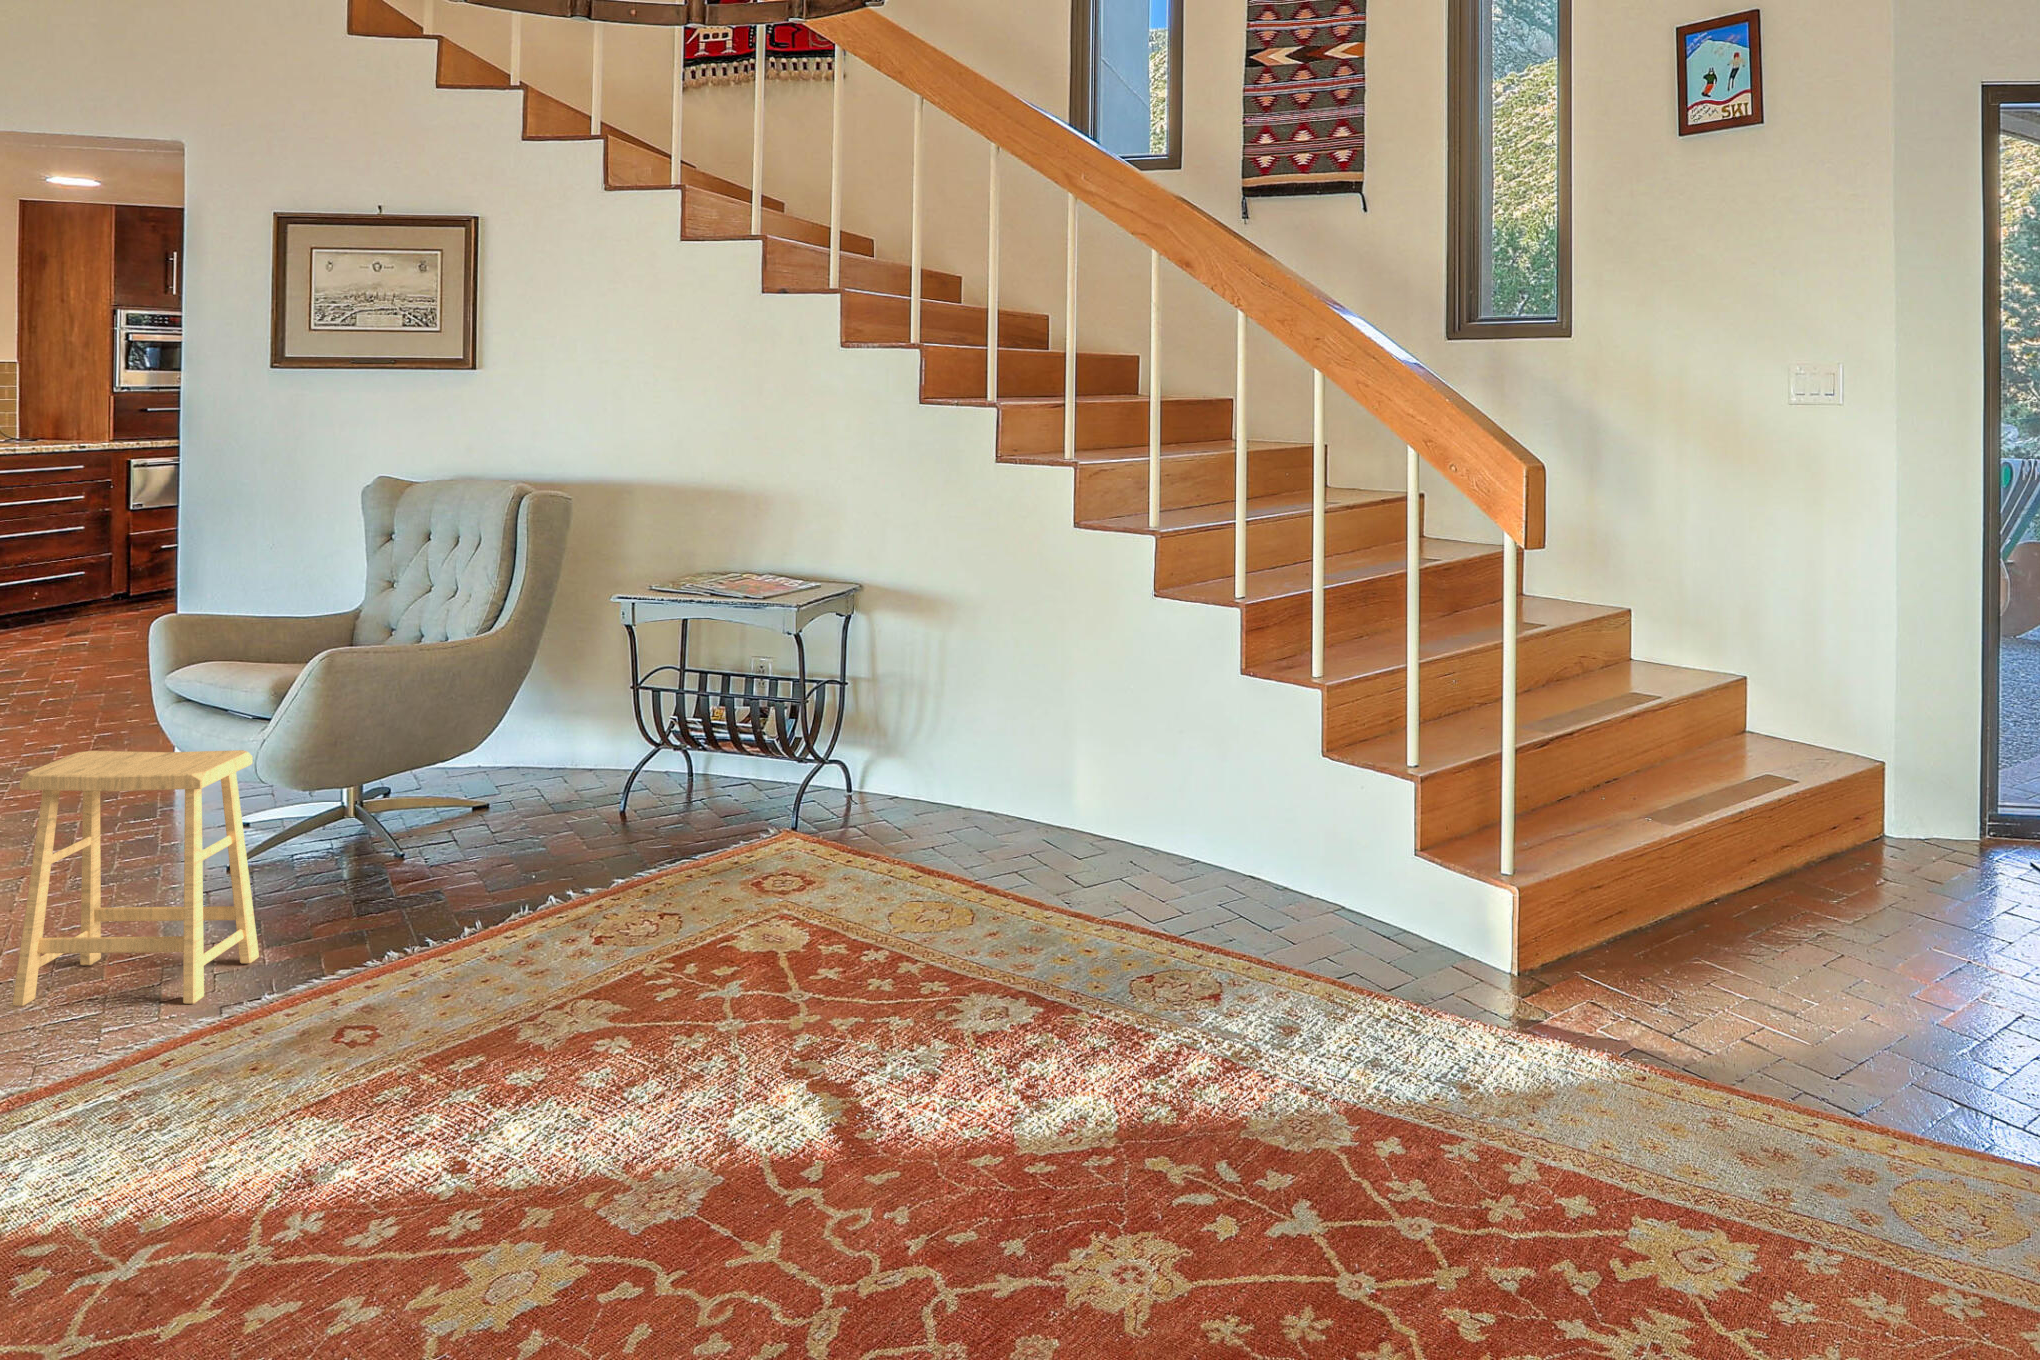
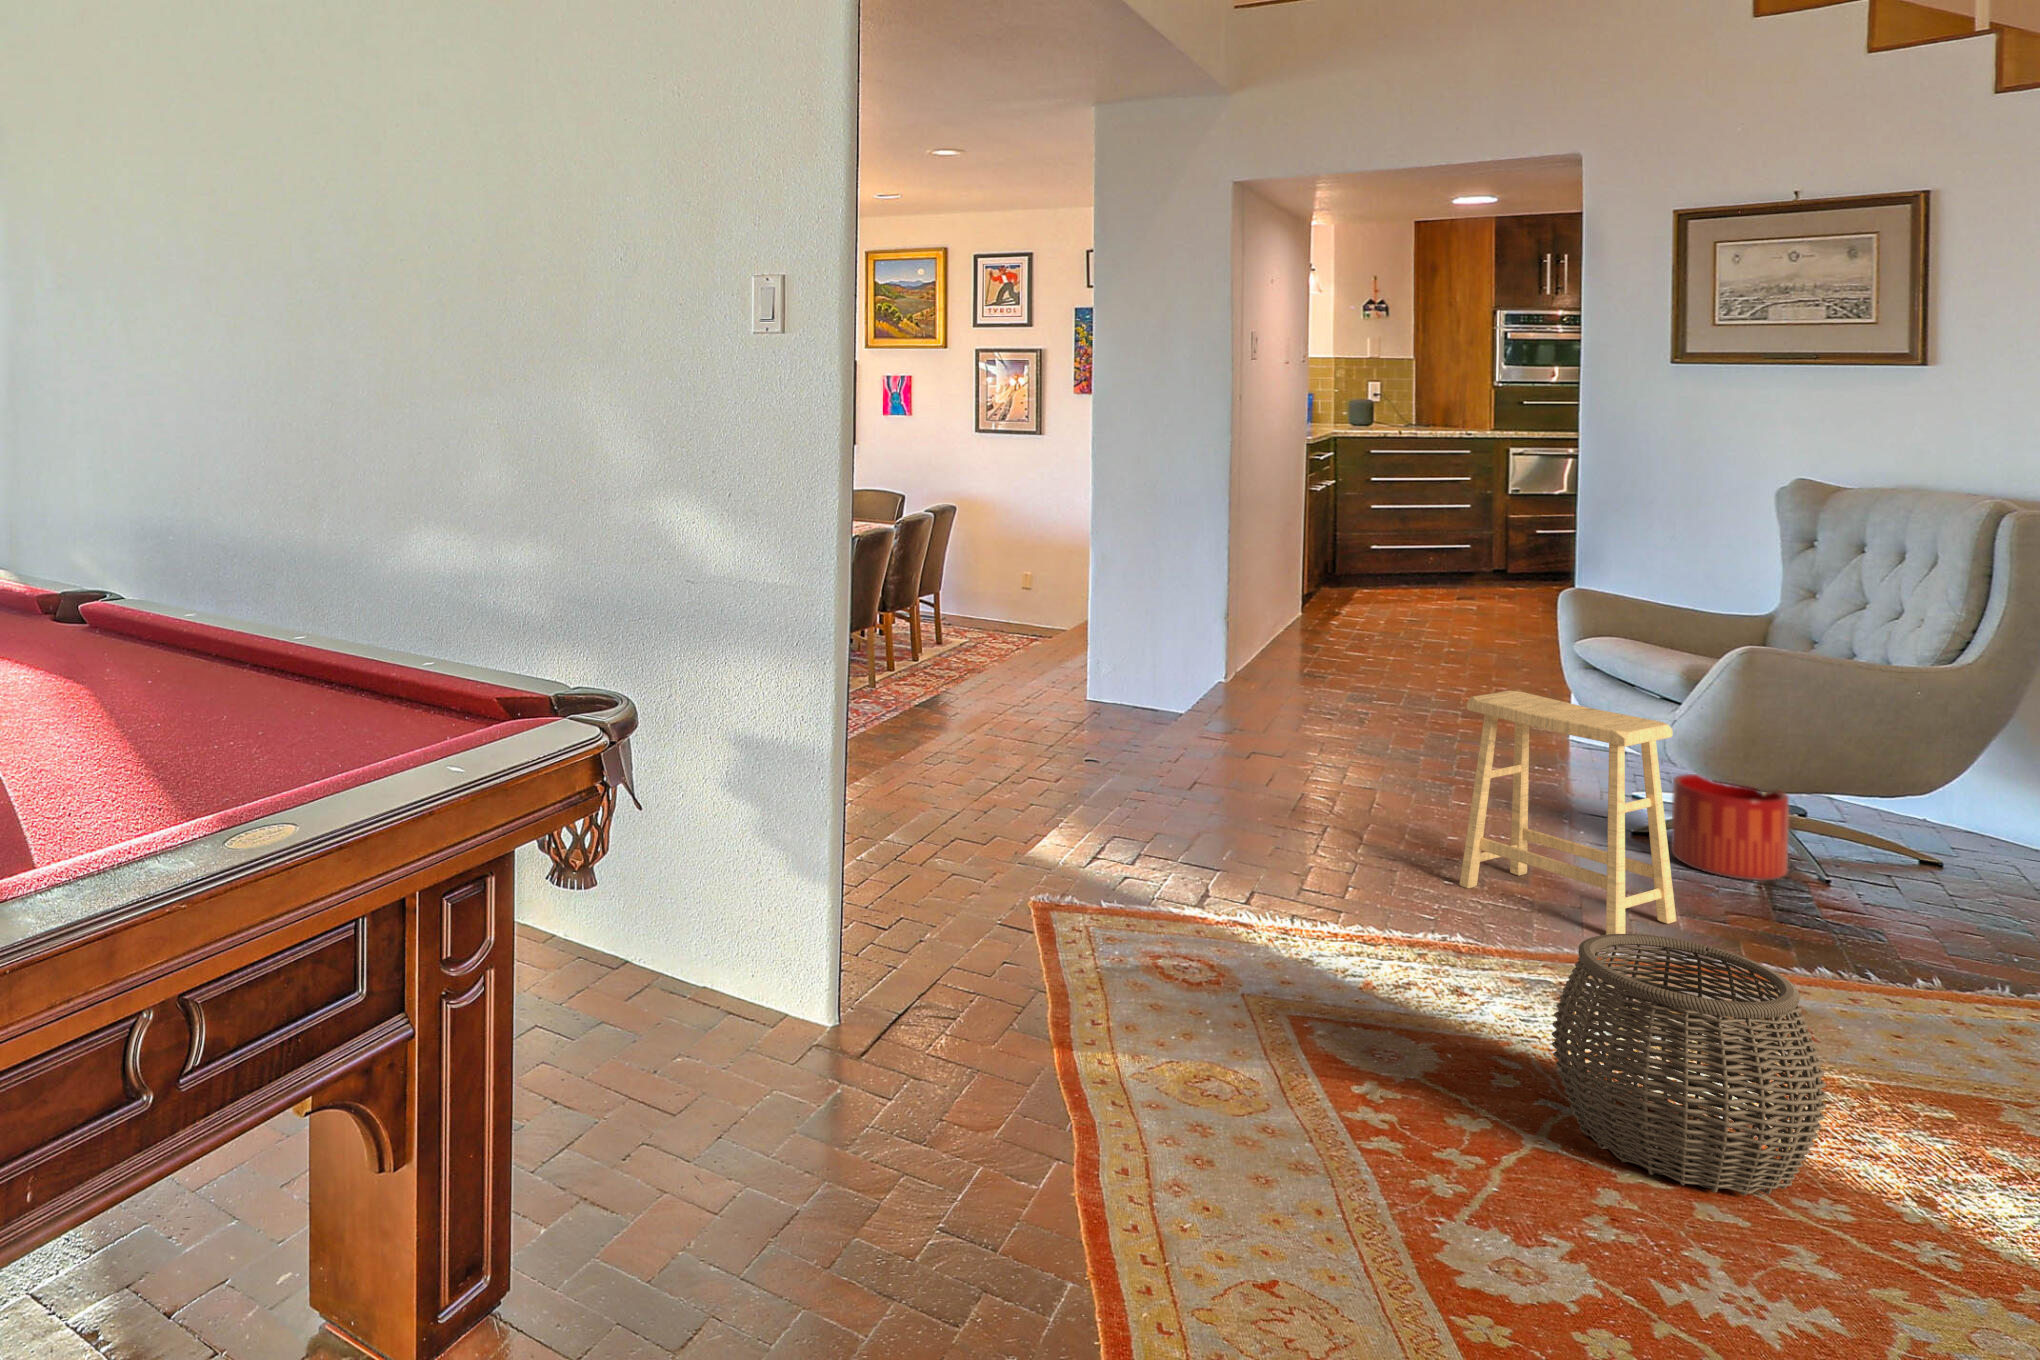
planter: none [262,782,368,888] -> present [1671,774,1789,881]
woven basket: none [87,998,373,1296] -> present [1552,934,1827,1196]

